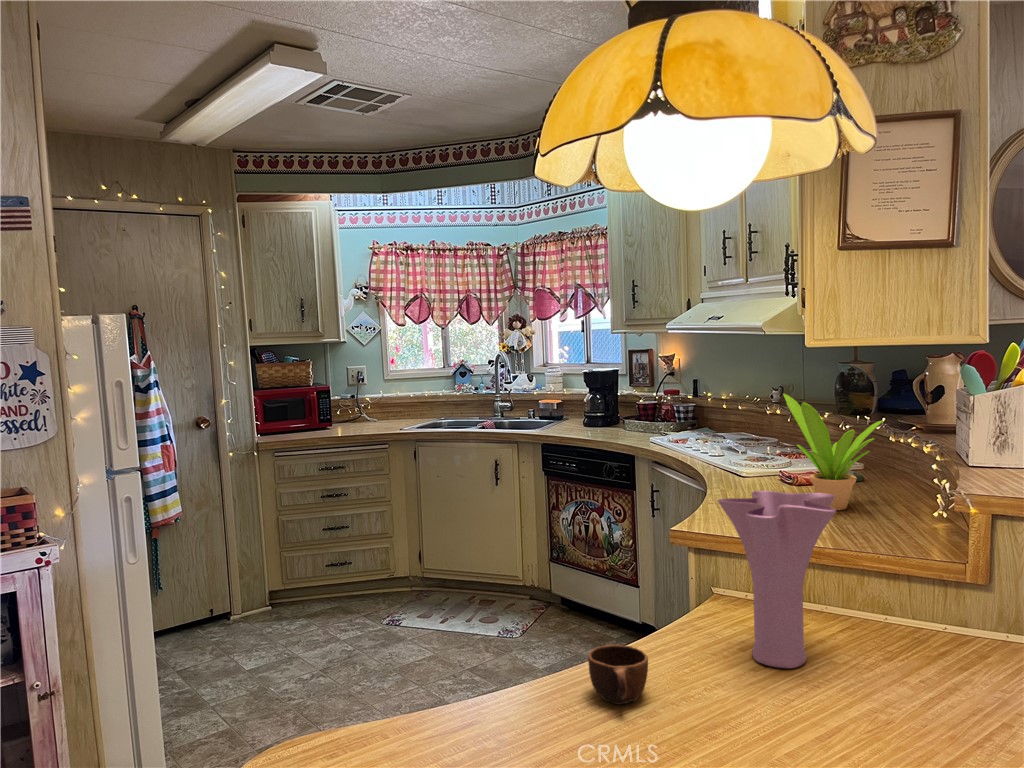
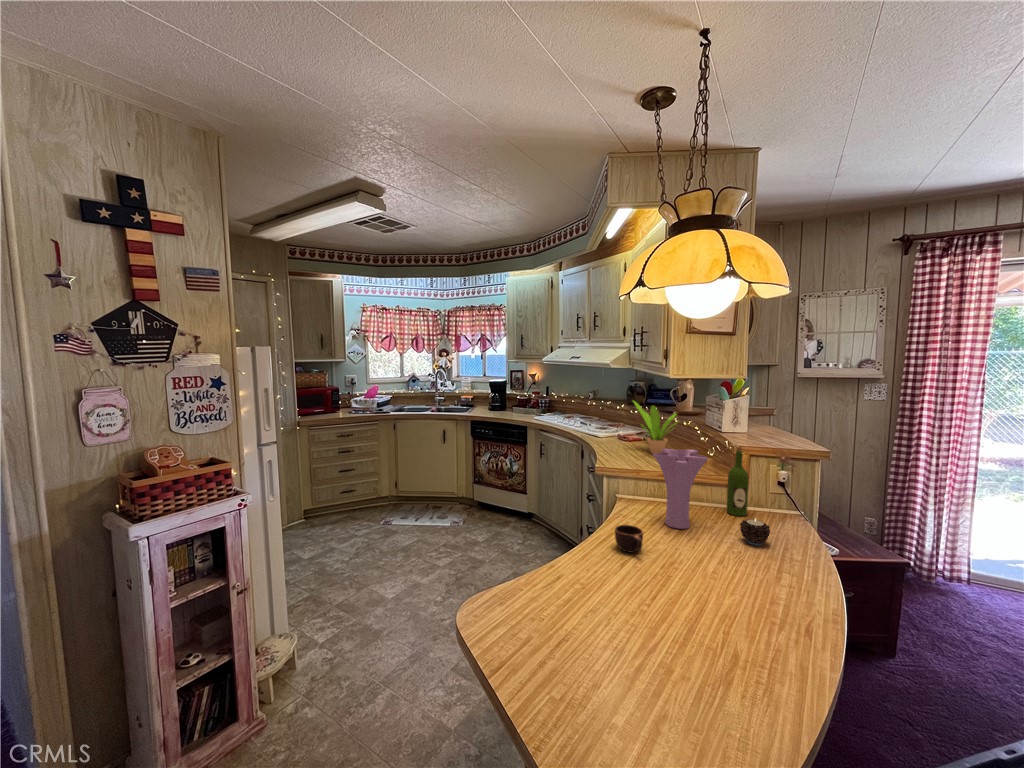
wine bottle: none [929,489,978,653] -> present [727,447,749,516]
candle: none [898,656,969,721] -> present [740,519,770,545]

